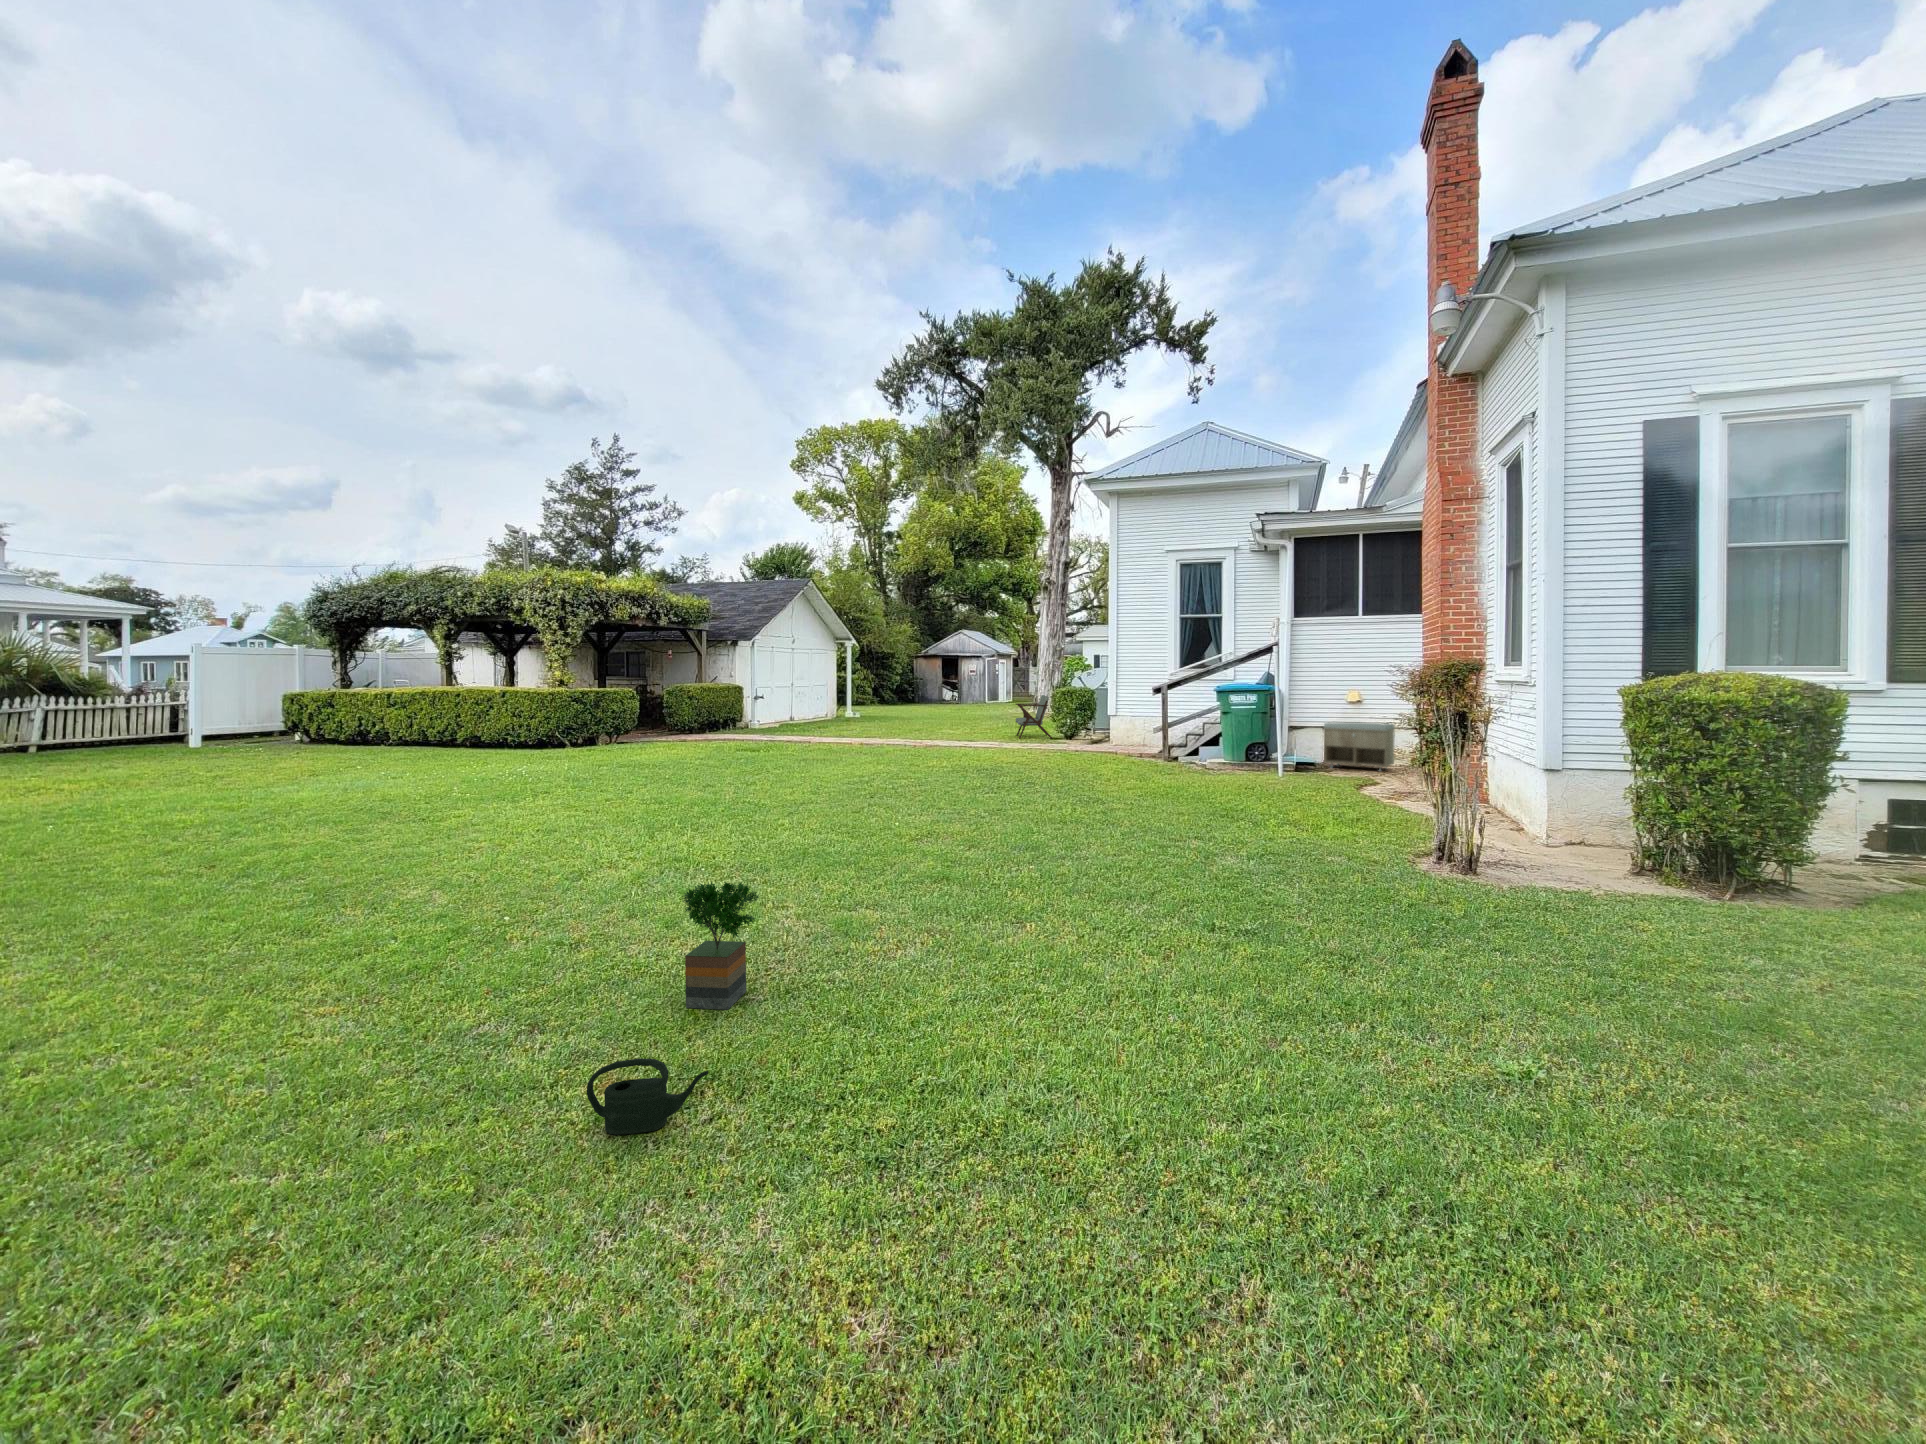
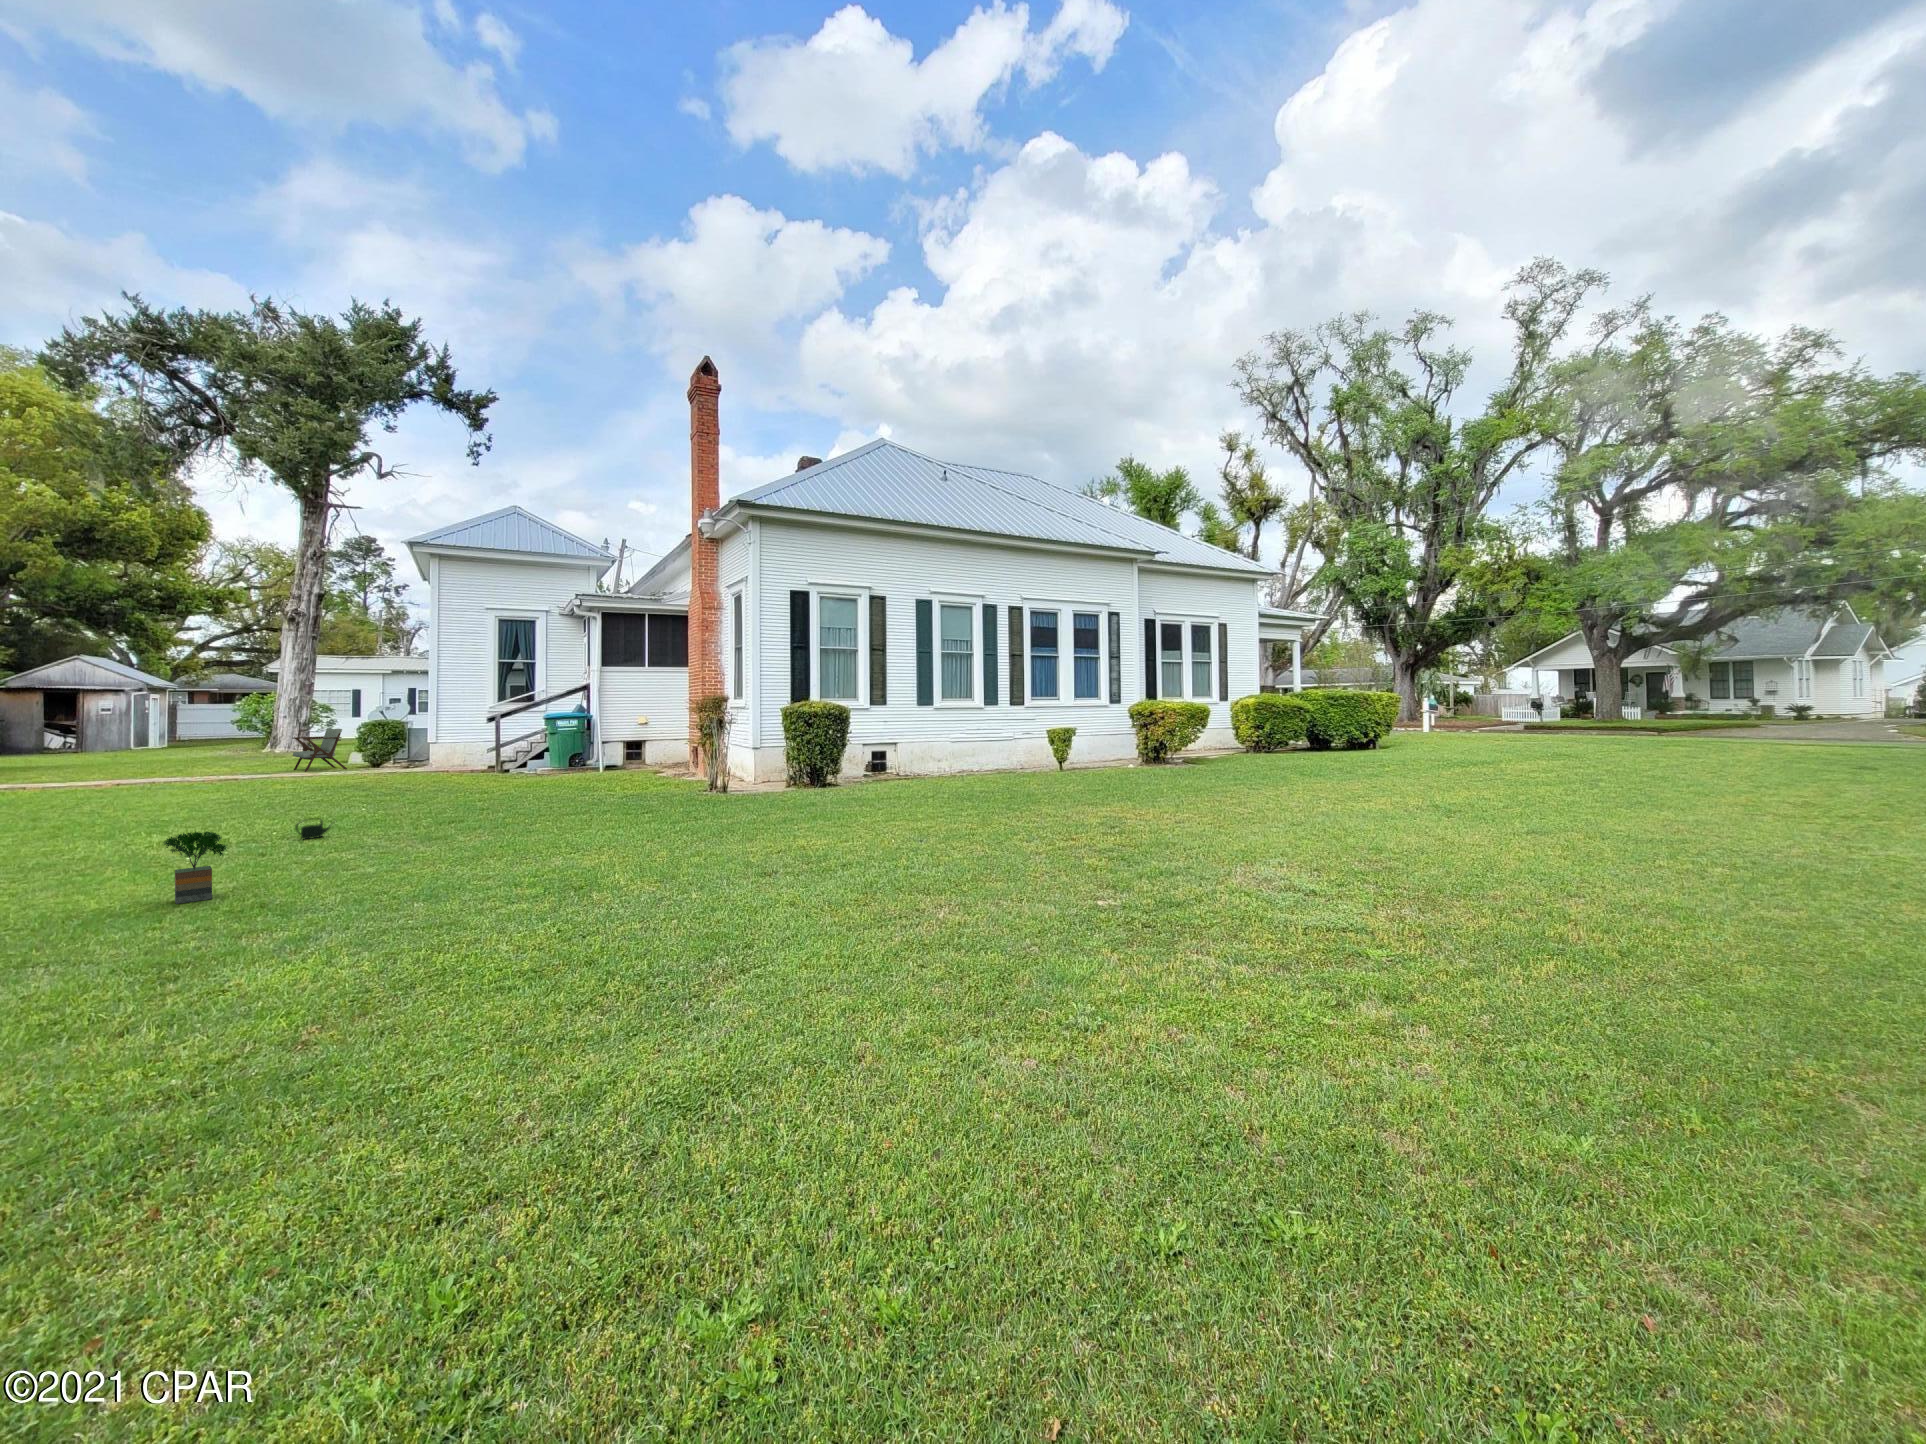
storage bench: present [1324,723,1395,771] -> none [627,736,671,767]
potted tree: present [682,882,759,1010] -> present [163,831,227,904]
watering can: present [587,1058,708,1135] -> present [295,819,330,839]

